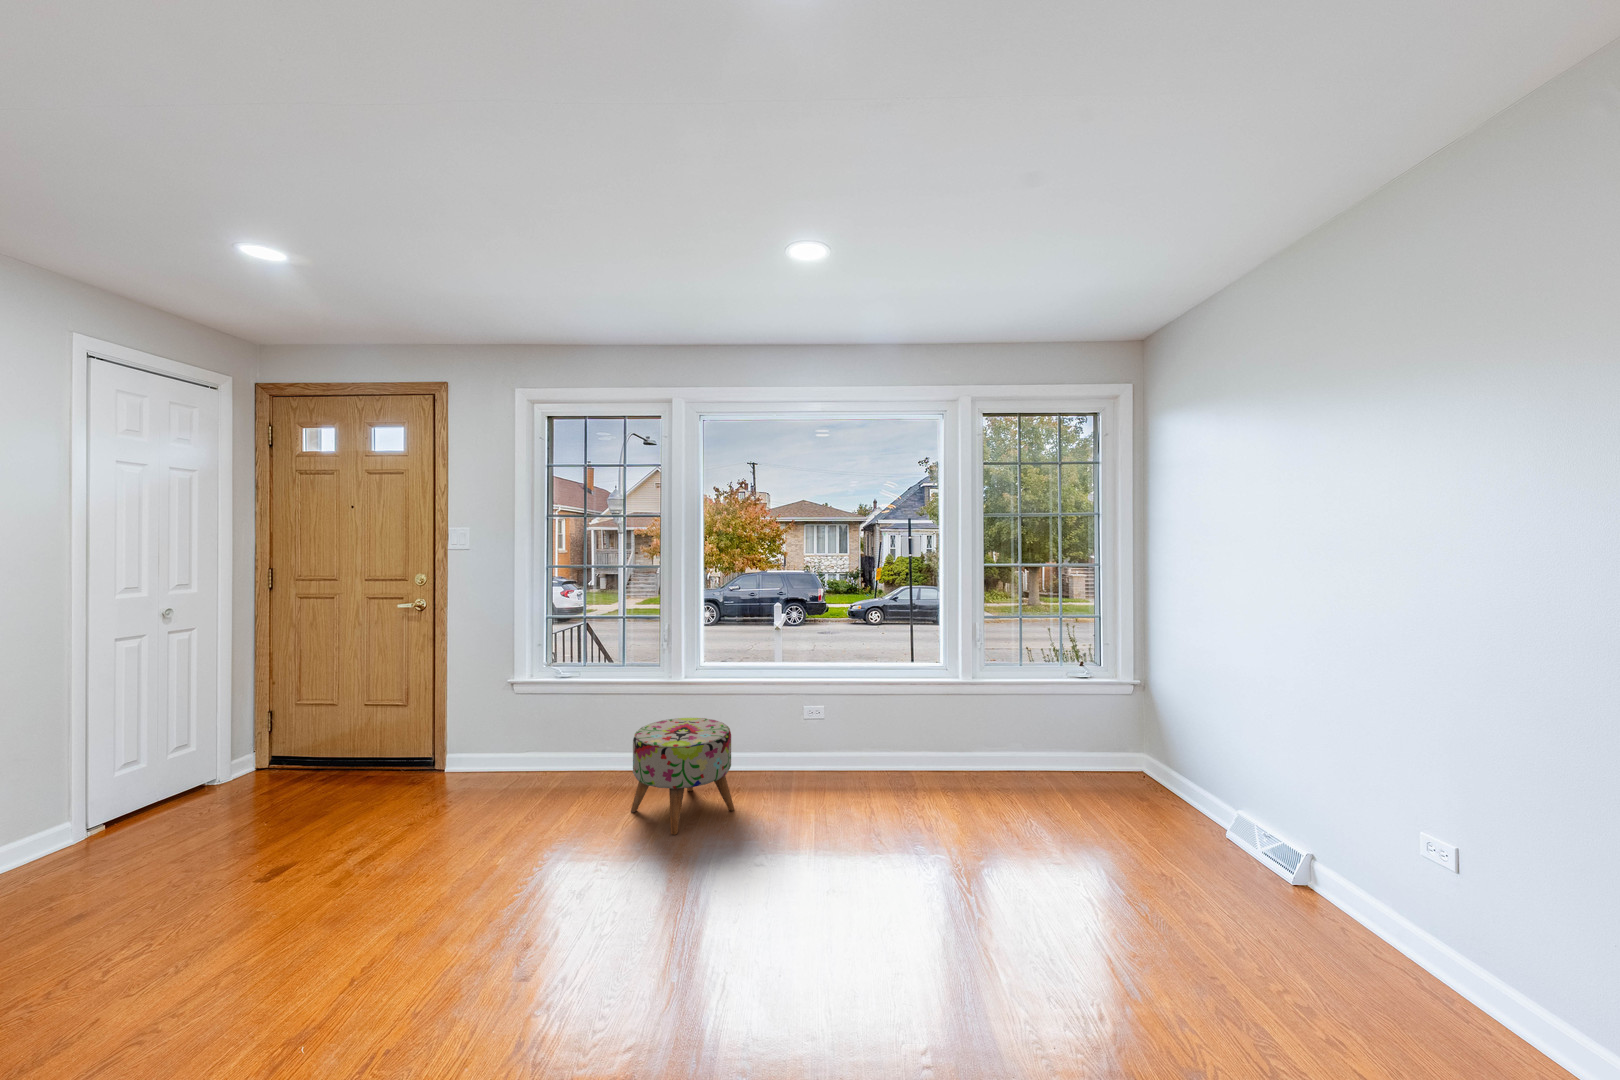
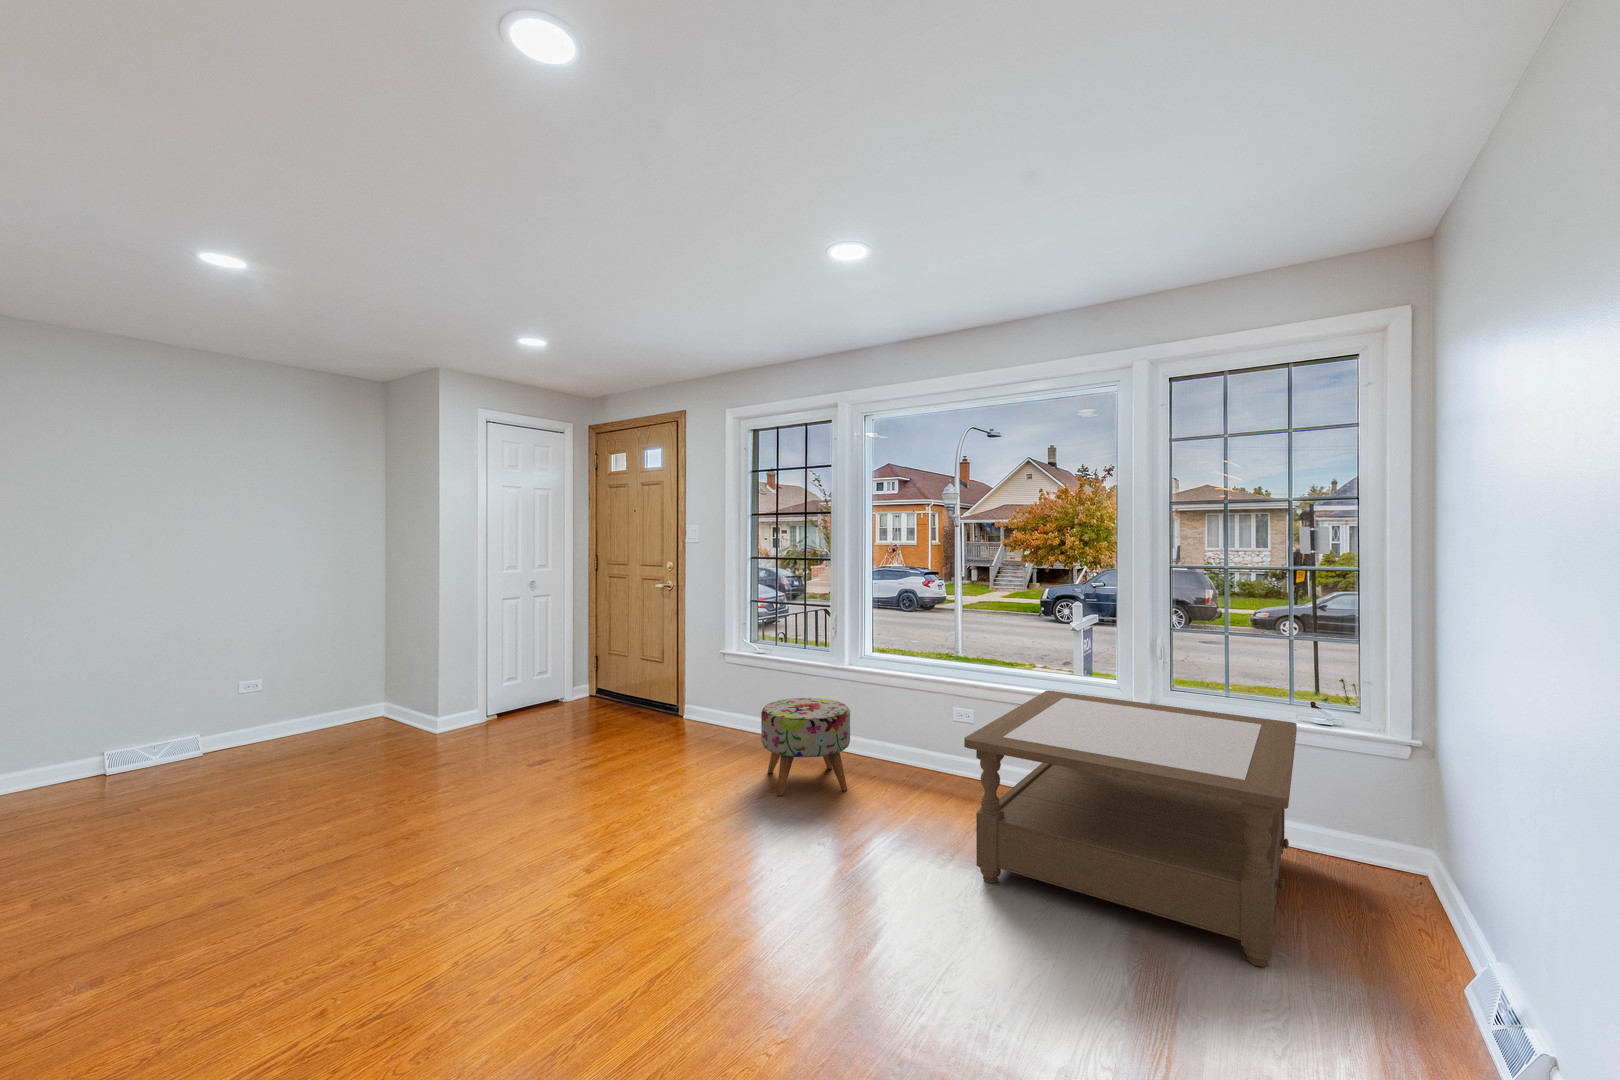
coffee table: none [897,678,1175,863] -> present [964,691,1297,967]

